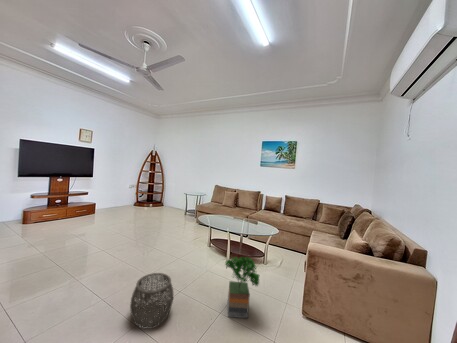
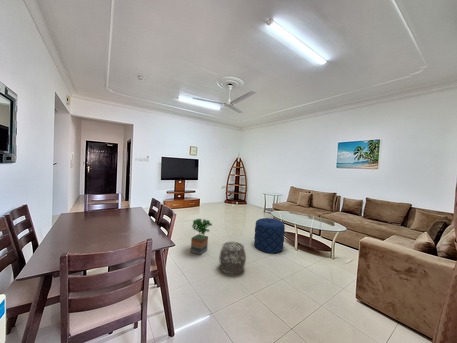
pouf: none [179,227,218,273] -> present [254,218,285,253]
potted tree: present [225,257,260,318] -> present [191,219,212,255]

